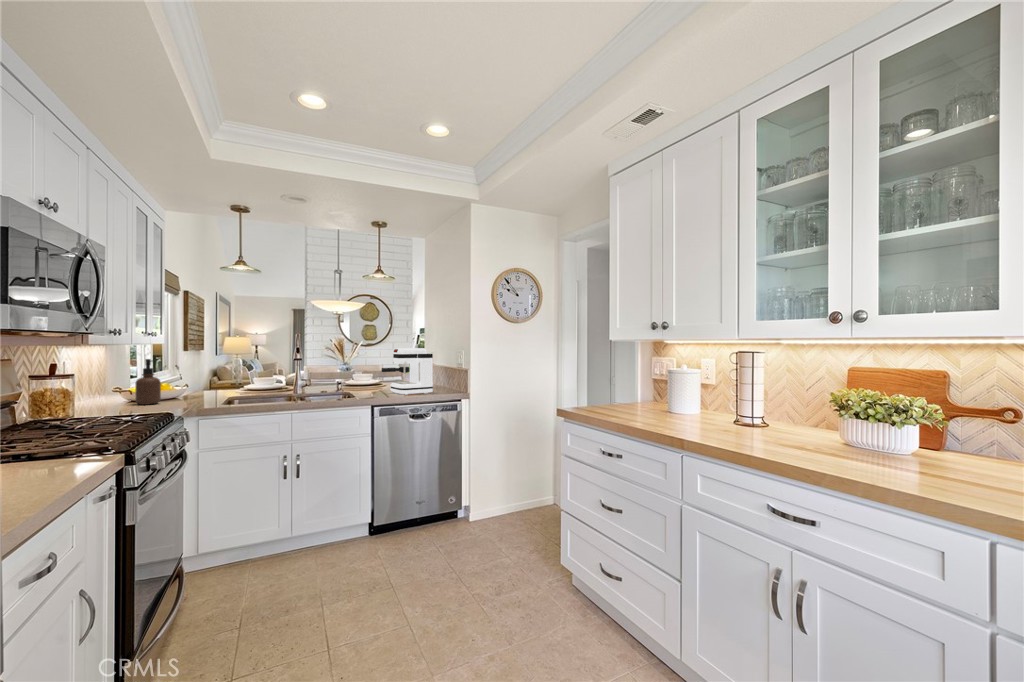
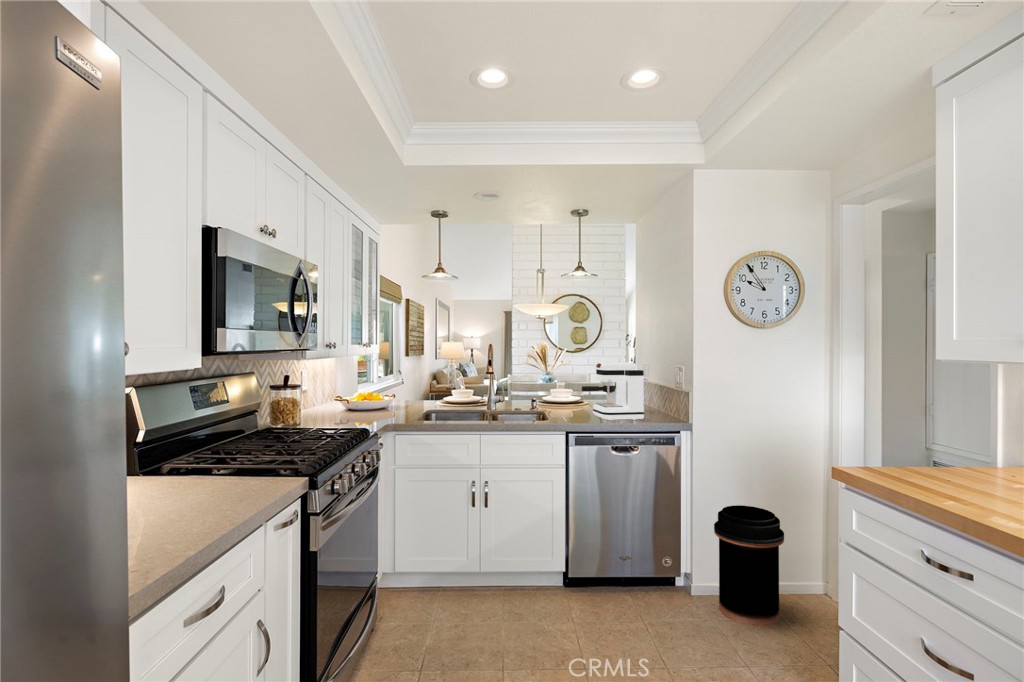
soap dispenser: present [135,359,161,405] -> none [347,372,366,417]
trash can: none [486,451,533,535] -> present [714,505,784,626]

